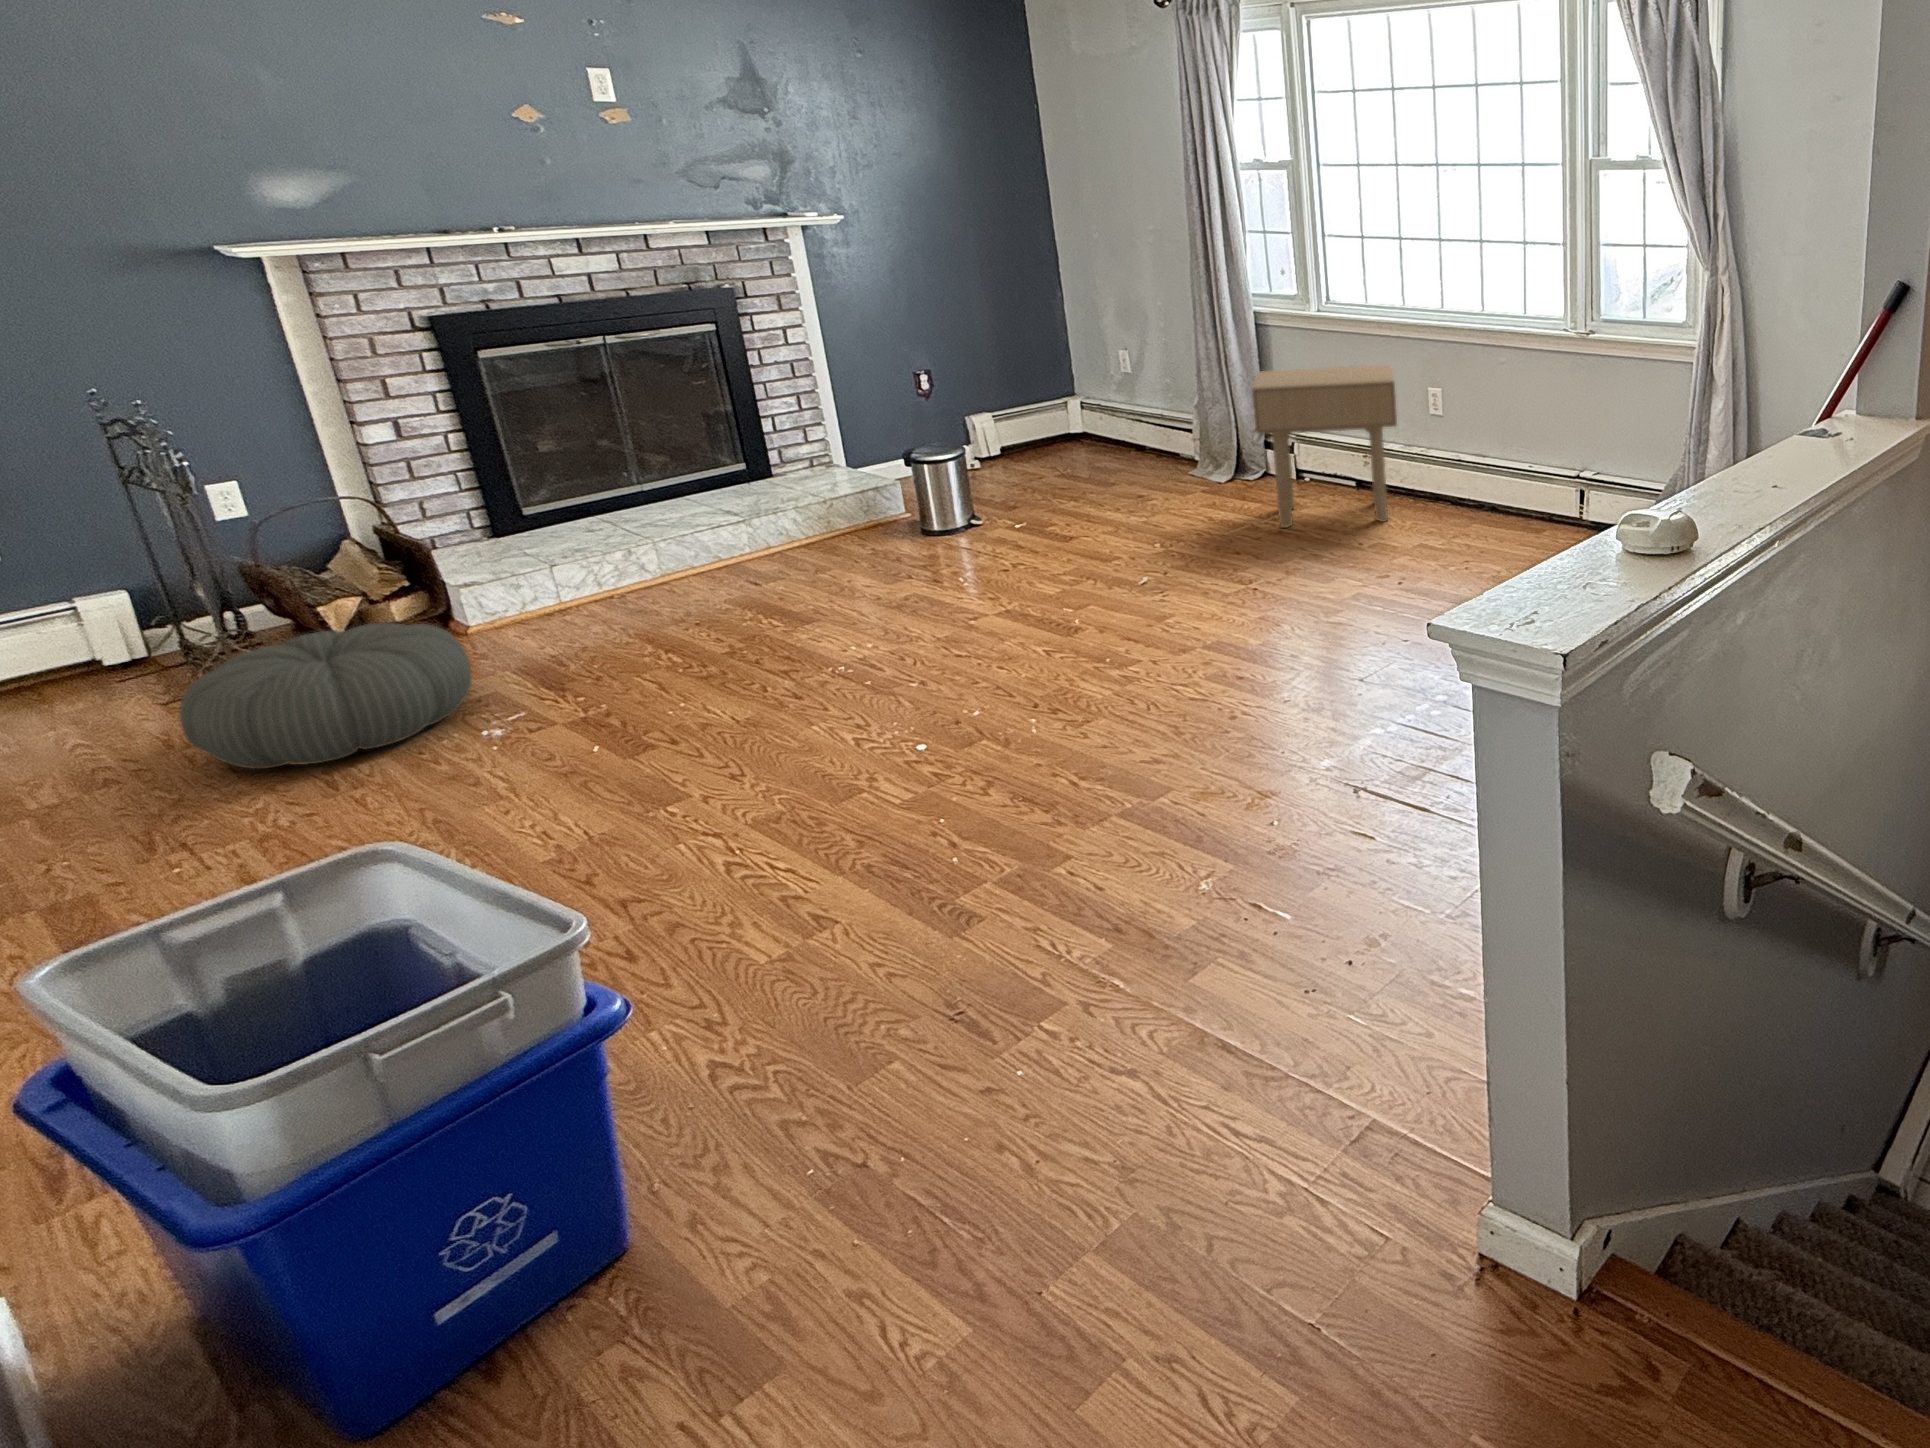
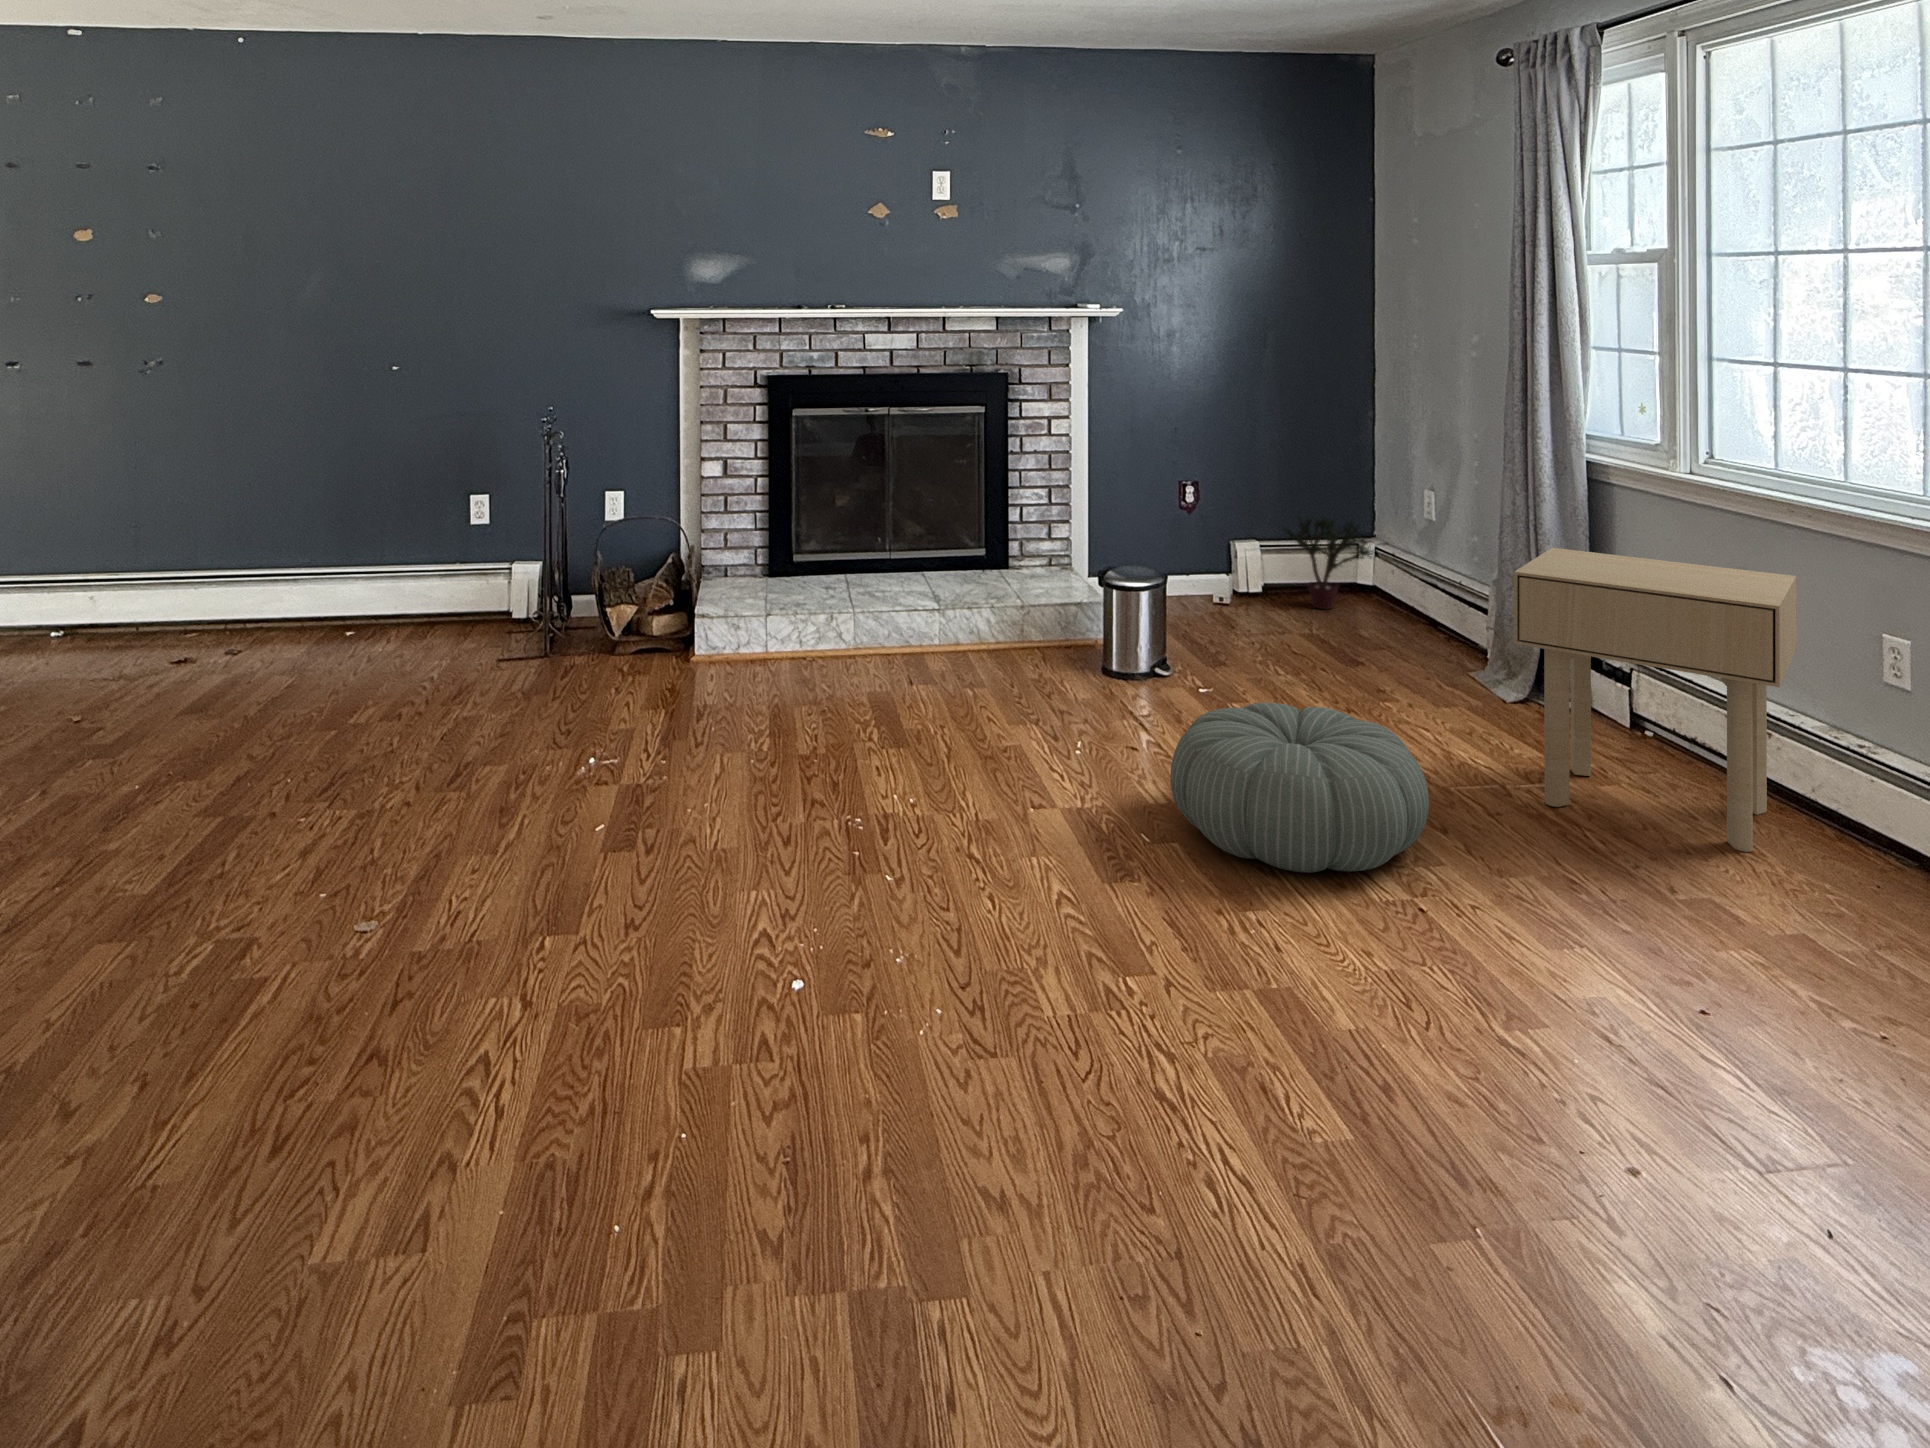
potted plant: none [1009,379,1093,456] -> present [1283,518,1375,609]
pouf: present [179,623,472,769] -> present [1170,703,1429,873]

